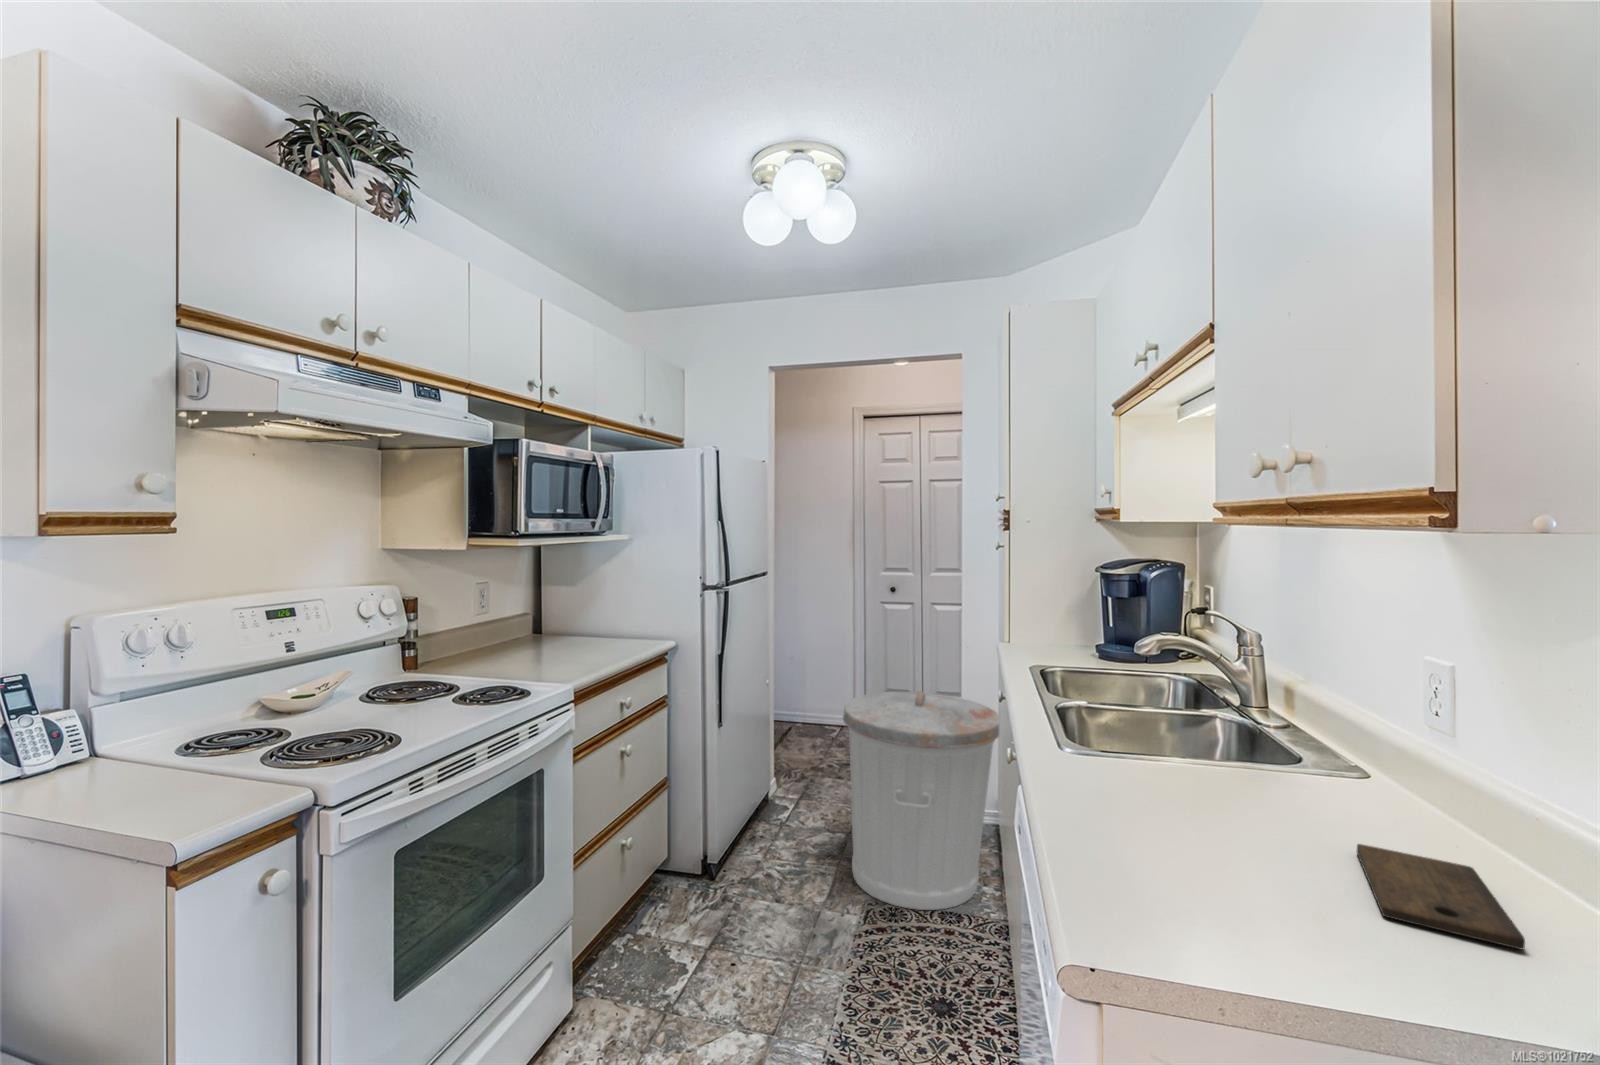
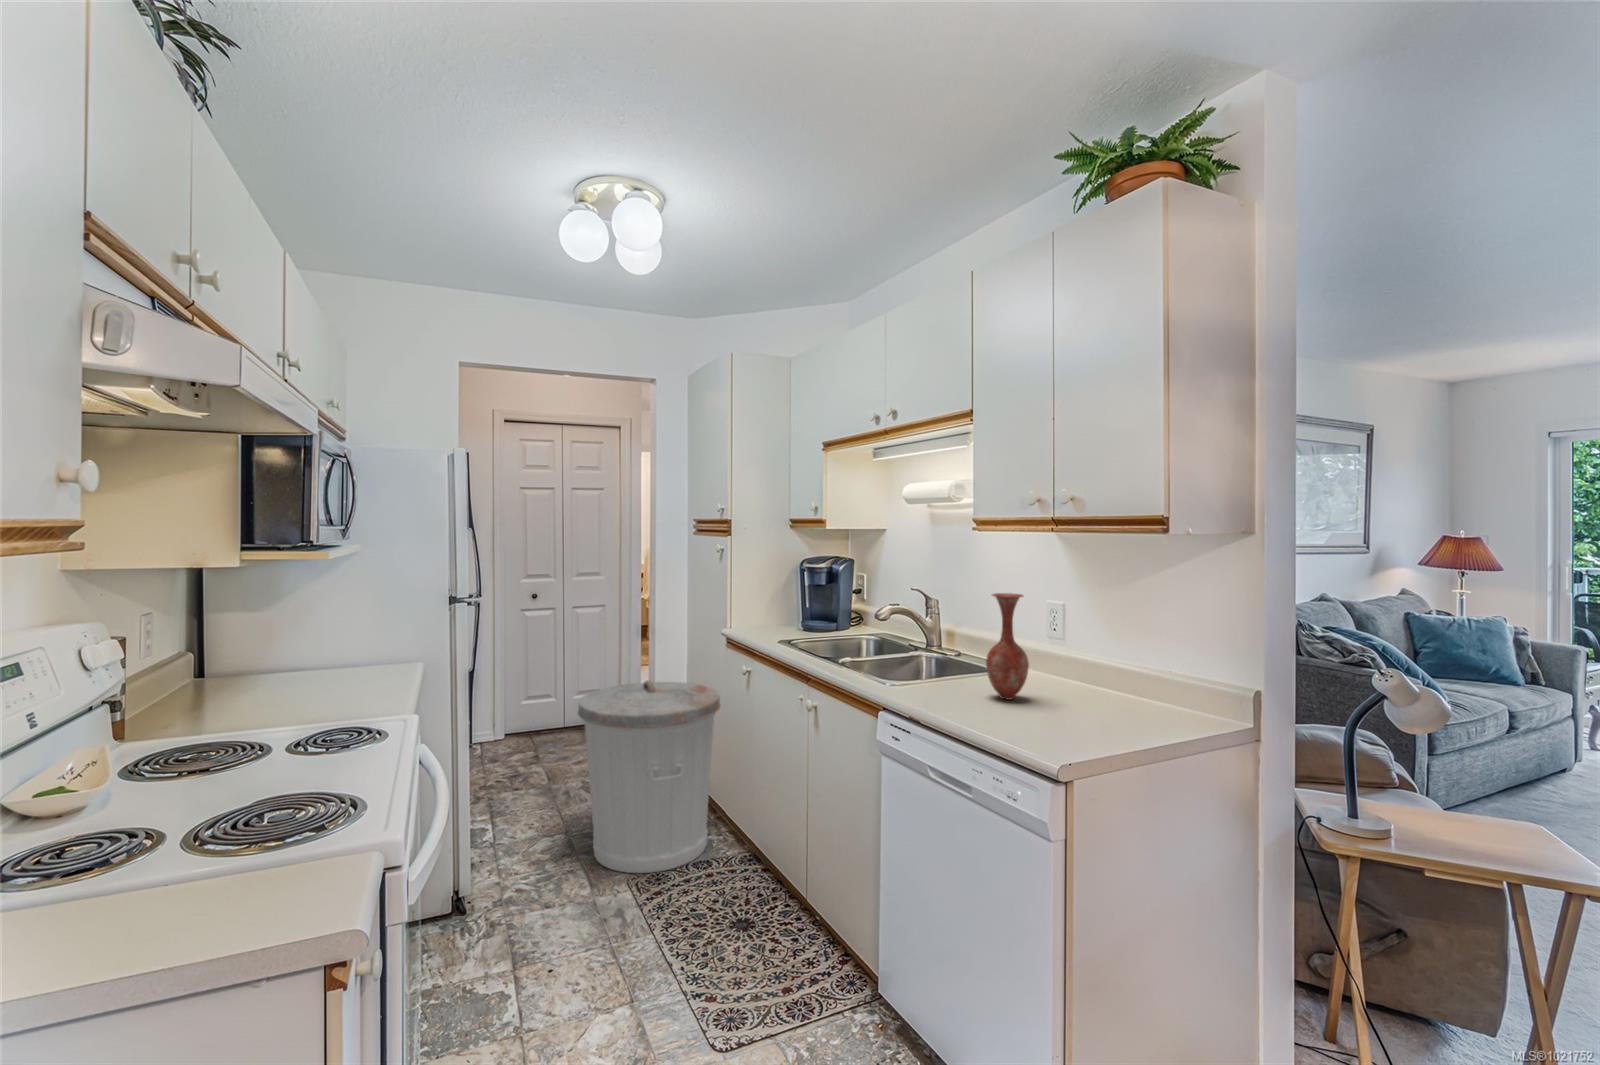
vase: none [1210,647,1290,831] -> present [986,593,1029,700]
cutting board: present [1357,844,1525,949] -> none [1058,690,1151,718]

